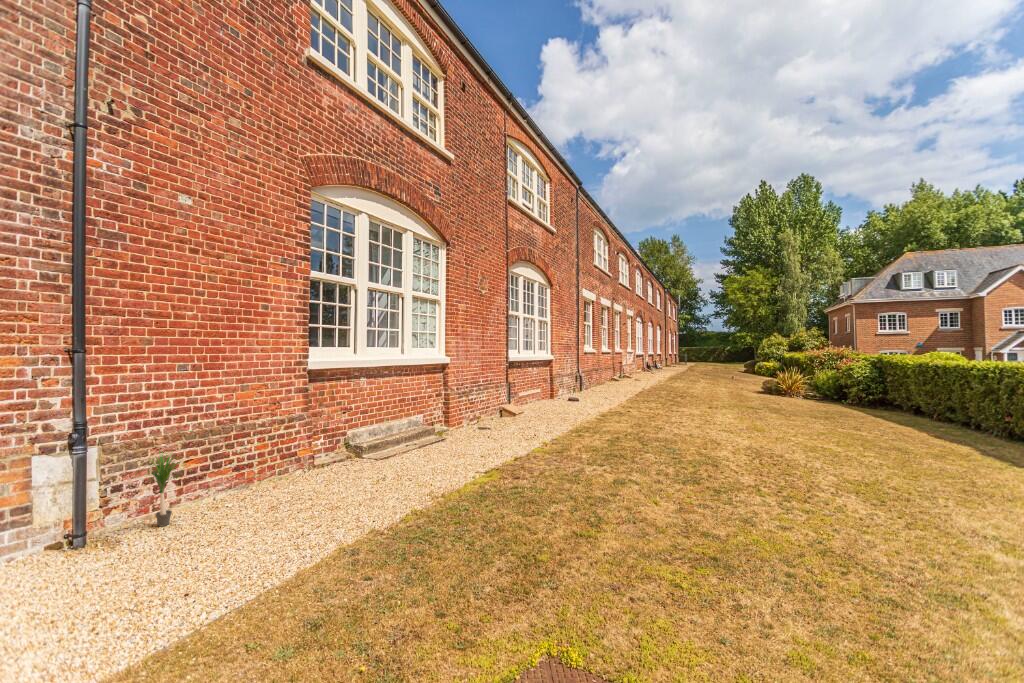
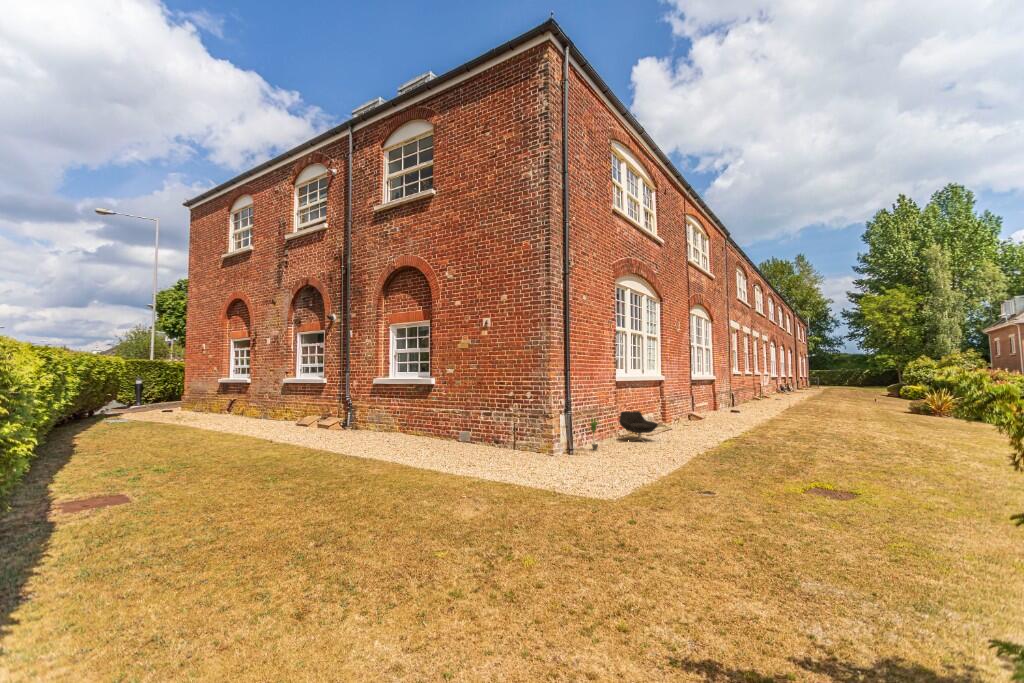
lounge chair: none [299,422,365,486] -> present [619,411,658,440]

